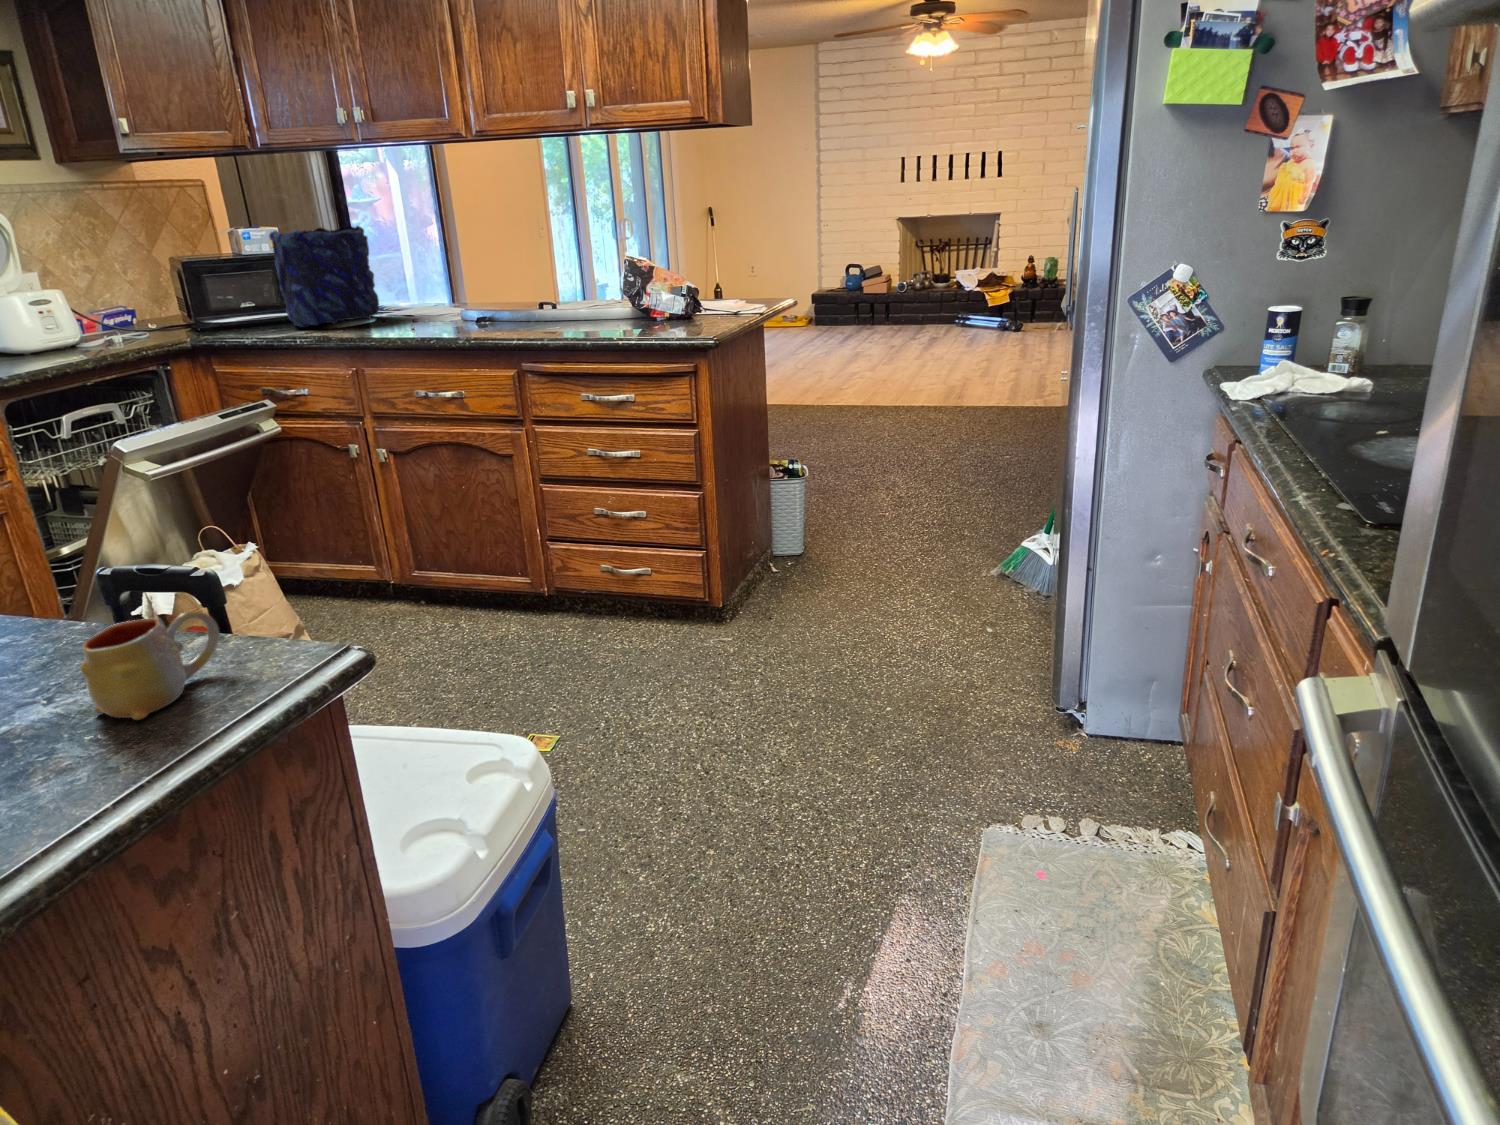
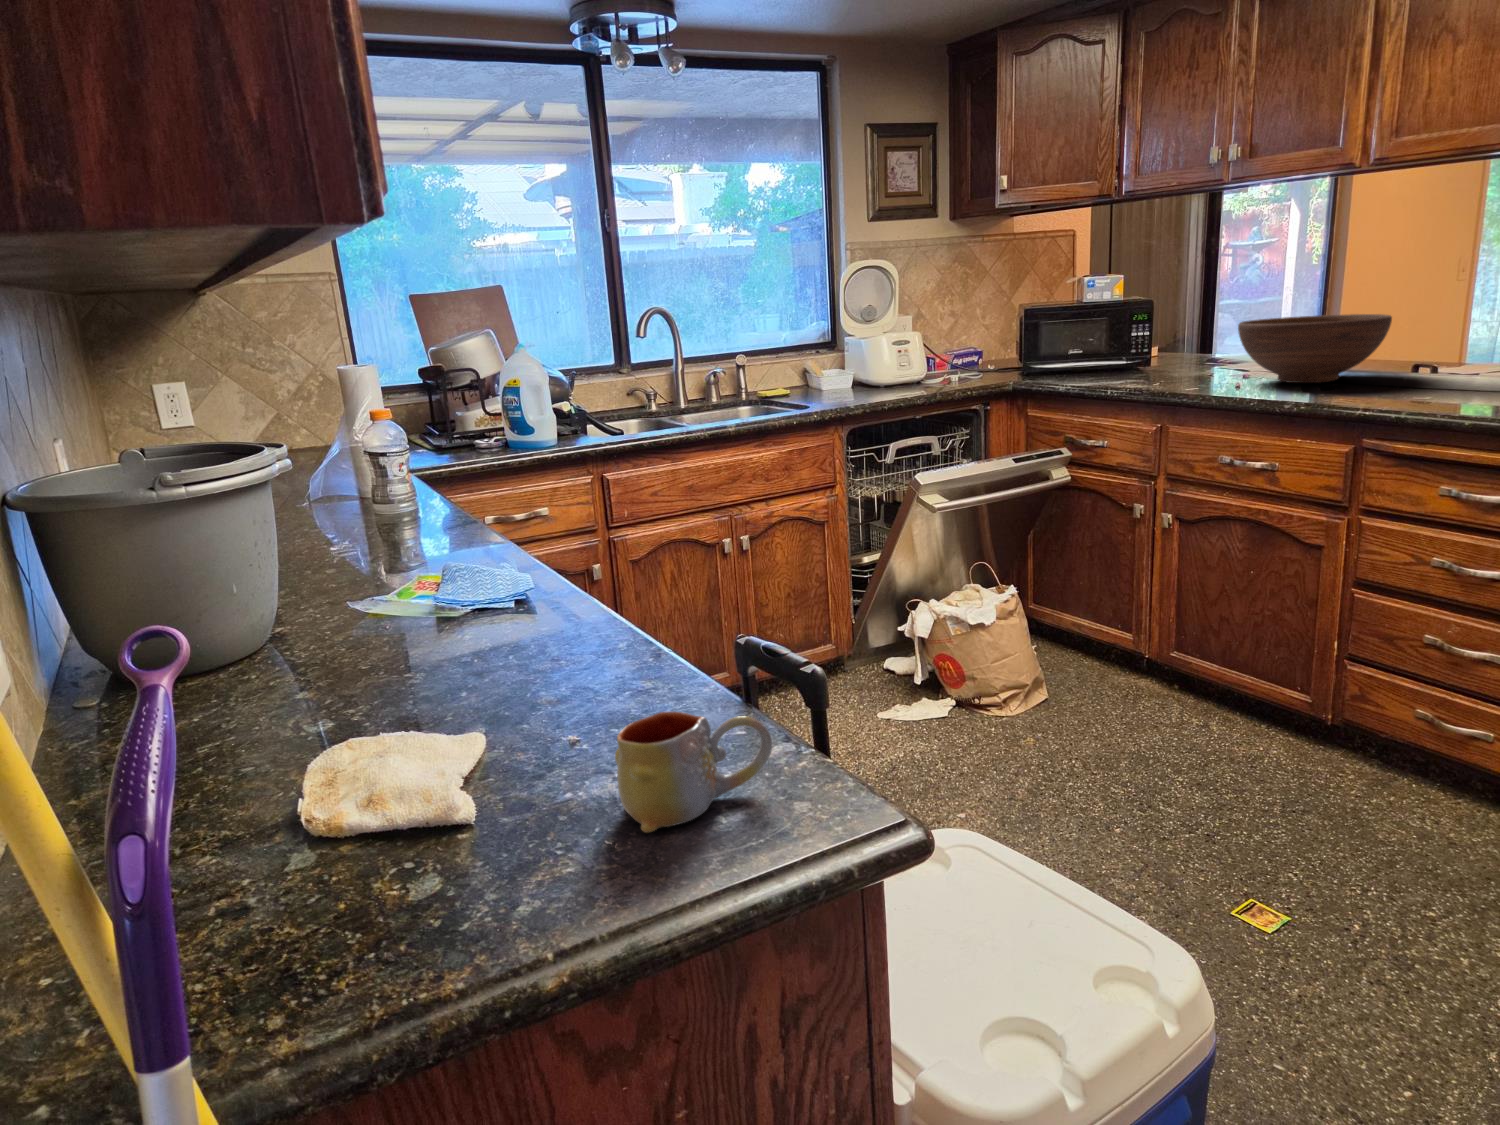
vase: present [269,226,379,327] -> none [1108,272,1213,377]
fruit bowl: none [402,264,518,323] -> present [1238,314,1392,383]

